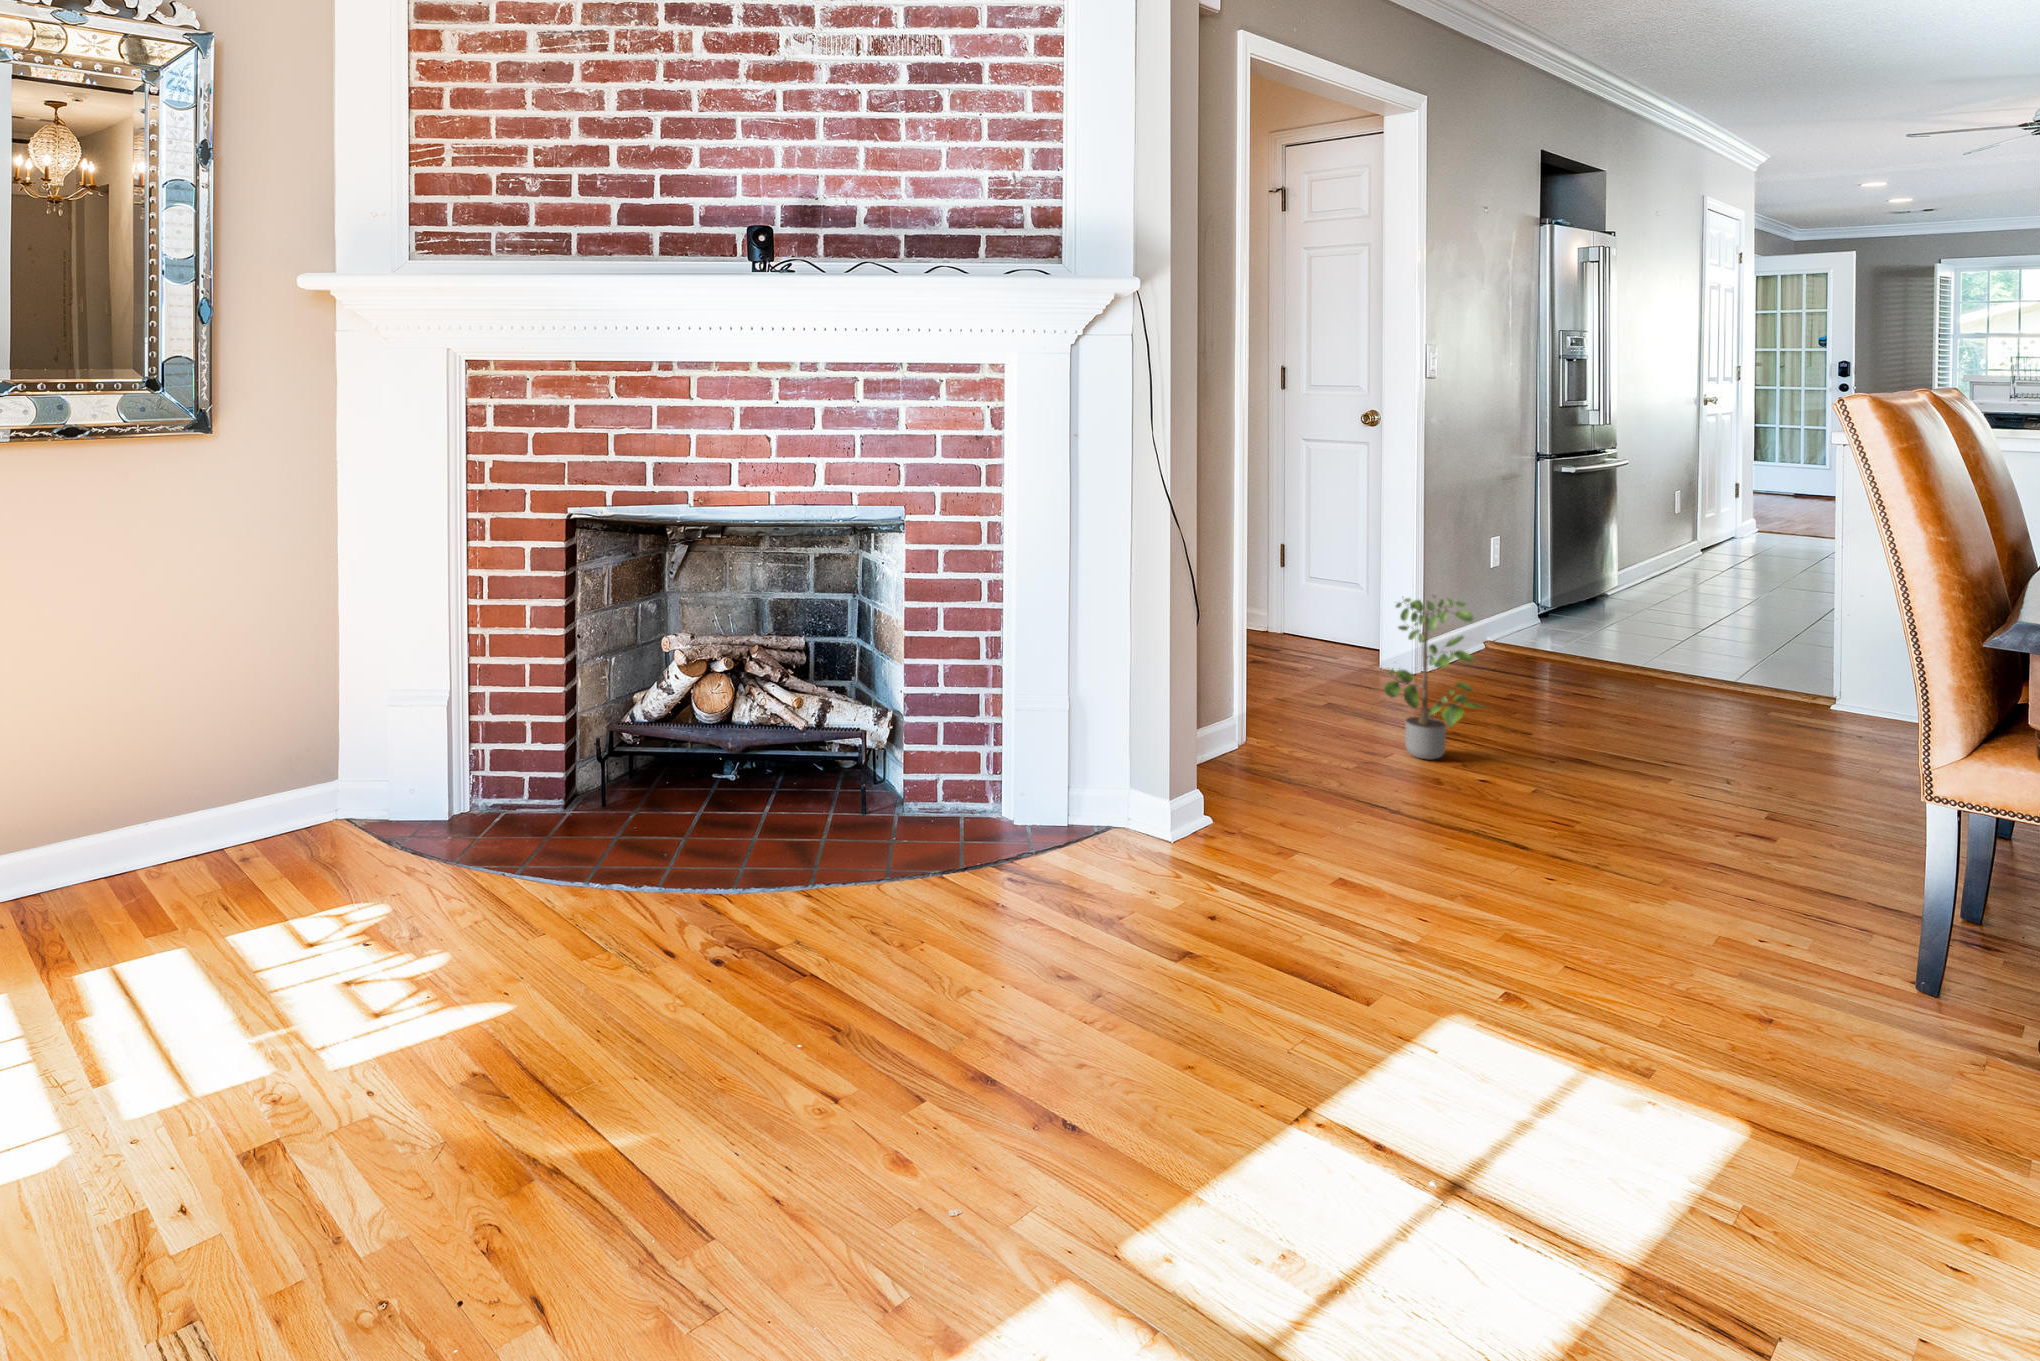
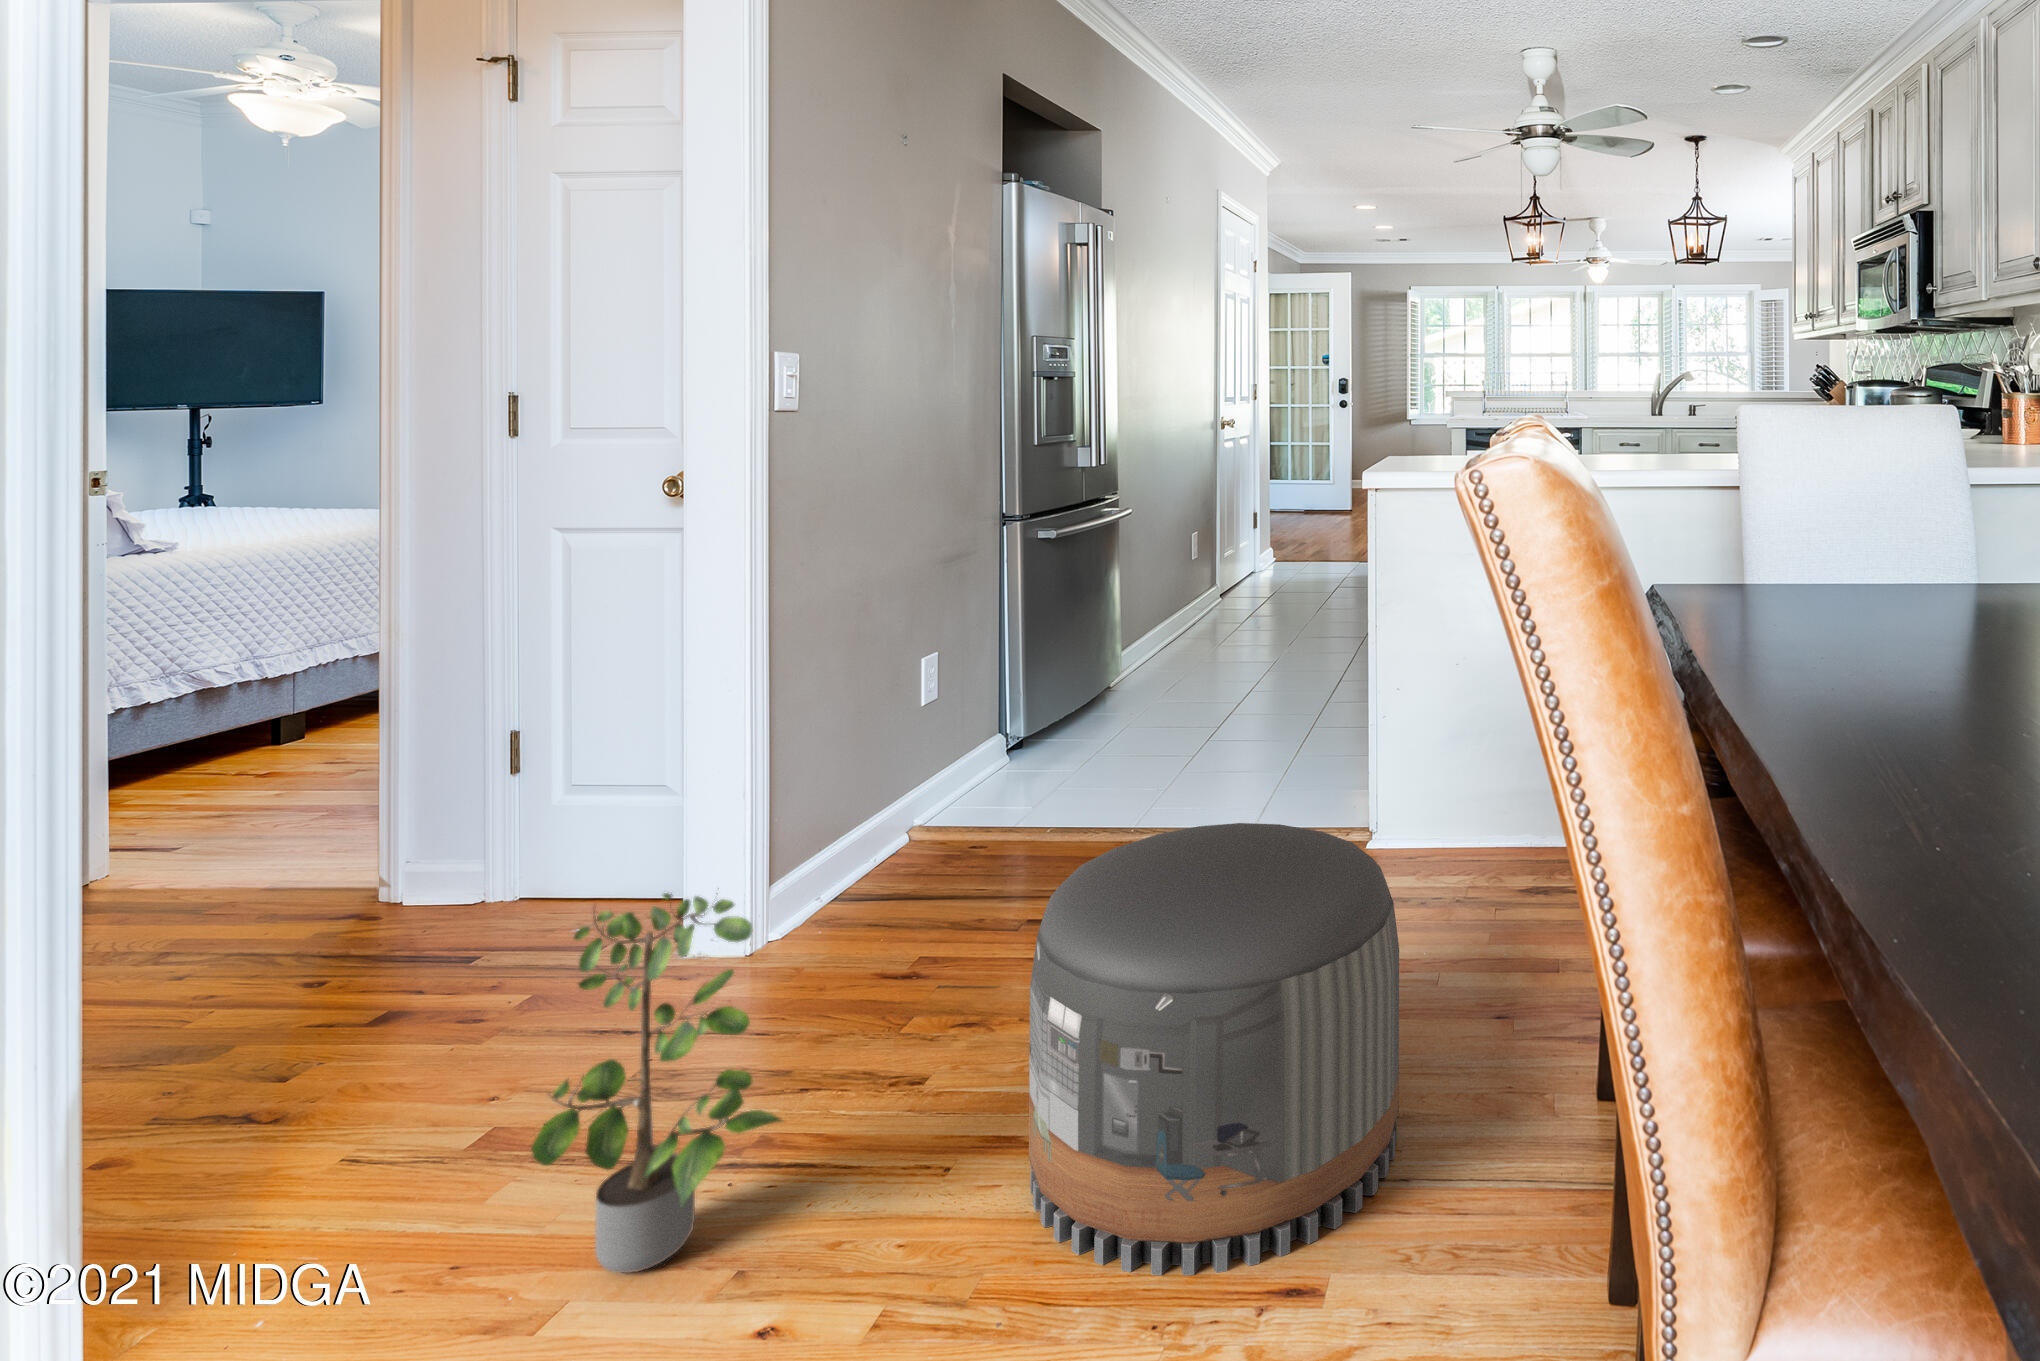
pouf: none [1611,625,1852,838] -> present [1029,823,1399,1276]

